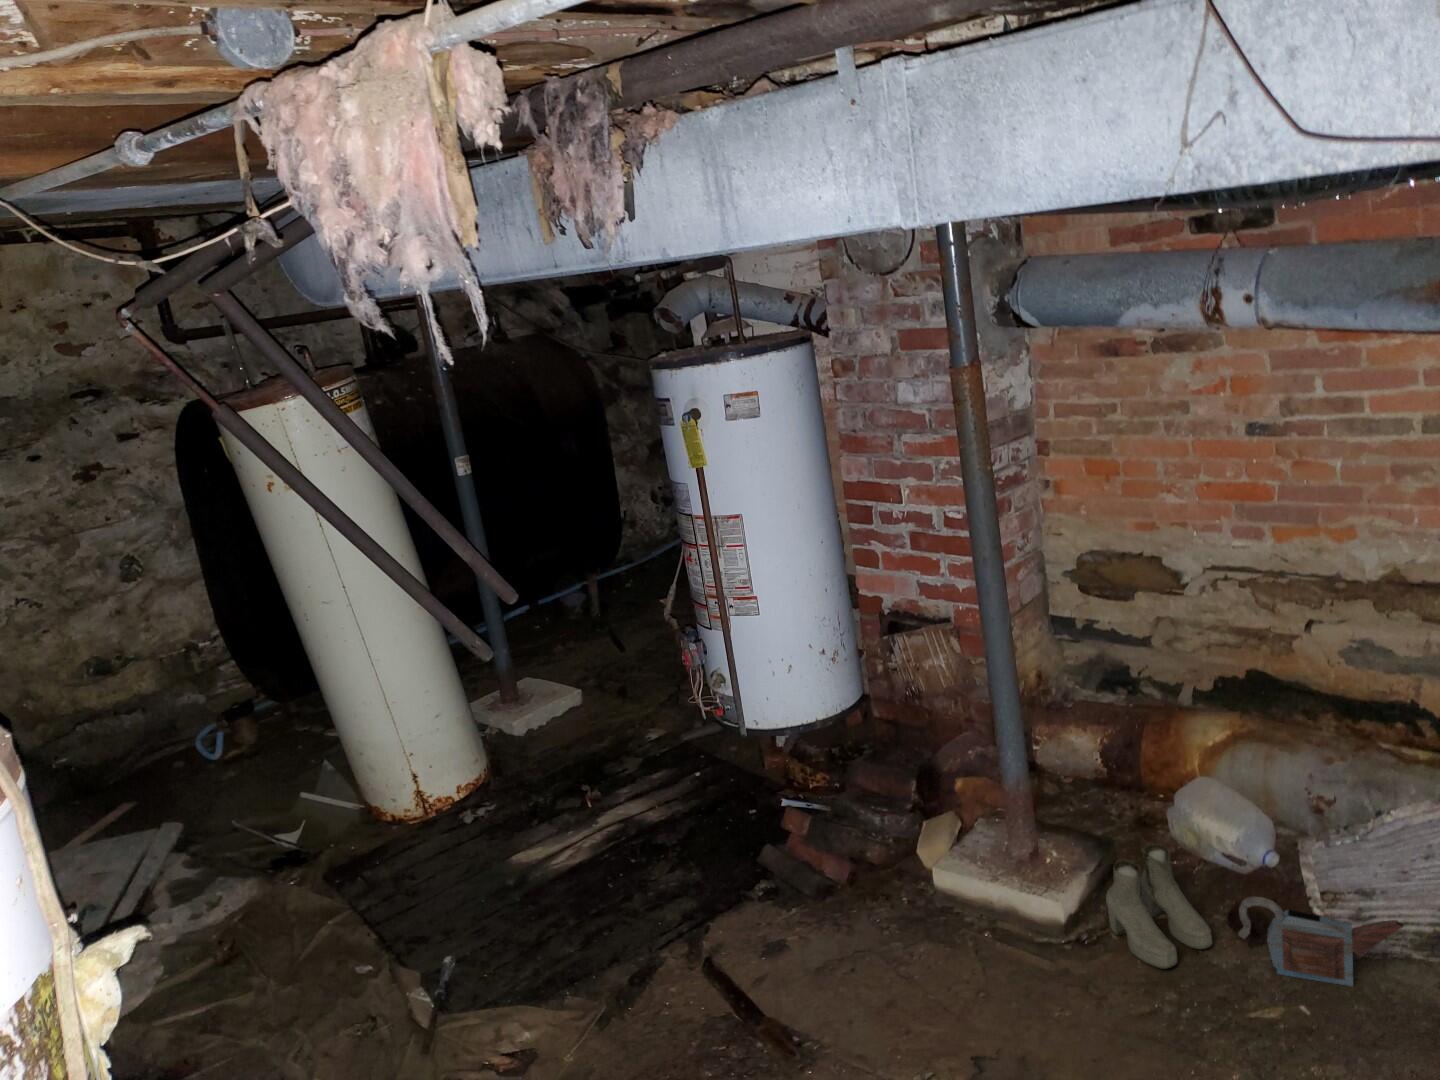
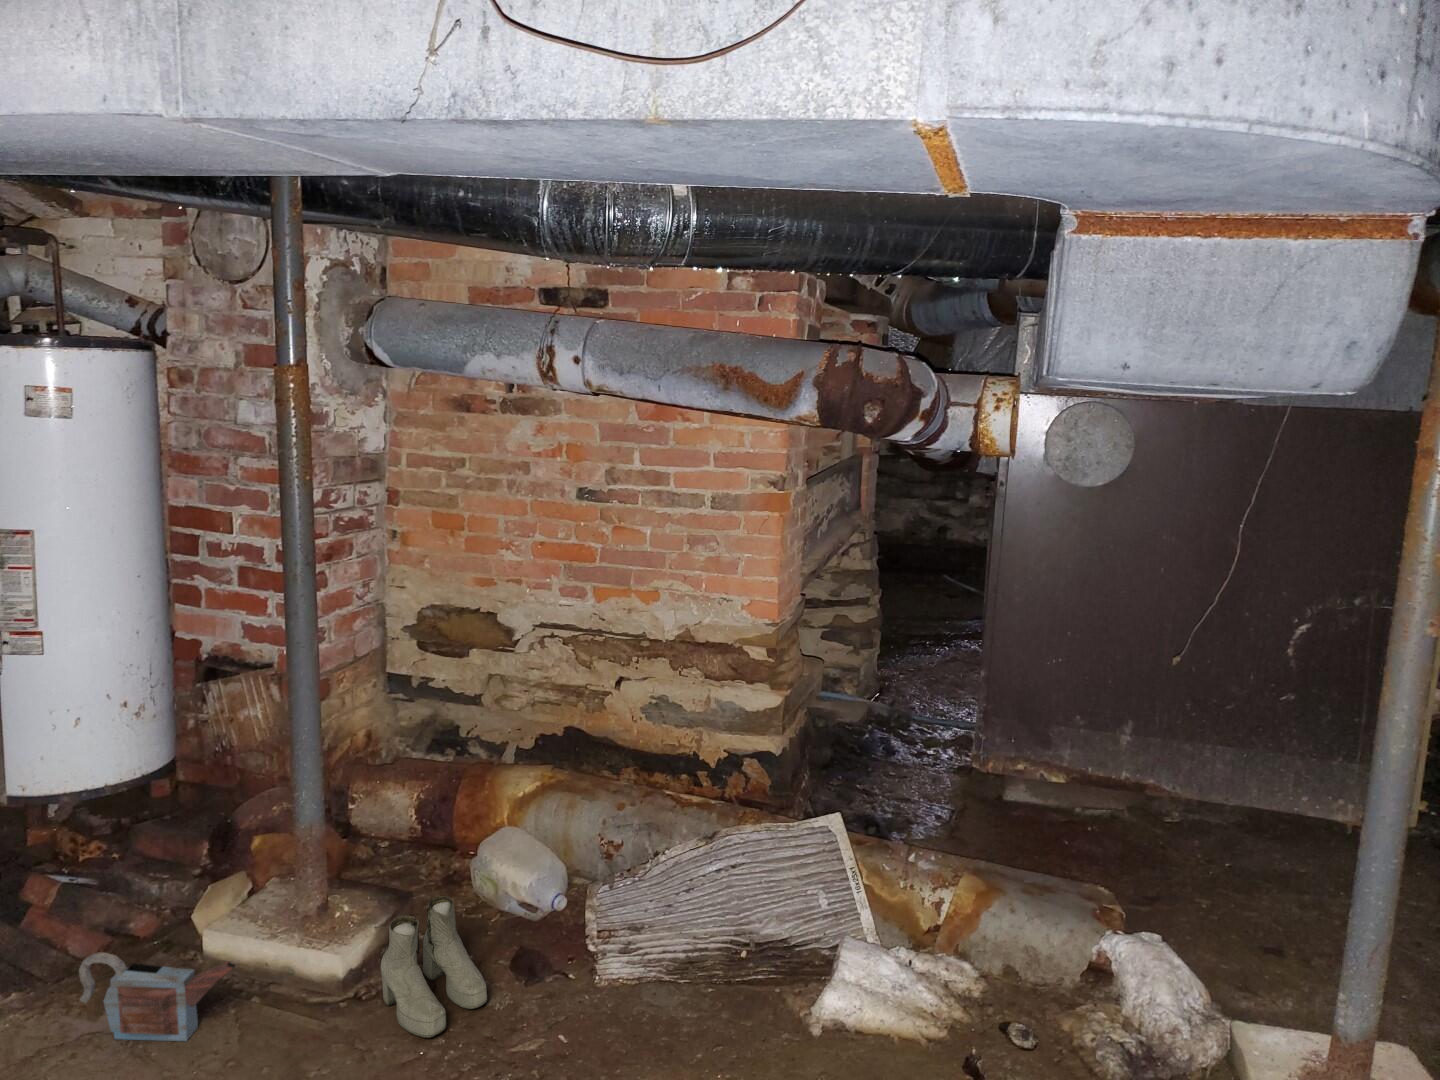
watering can: present [1238,896,1404,987] -> present [79,953,235,1041]

